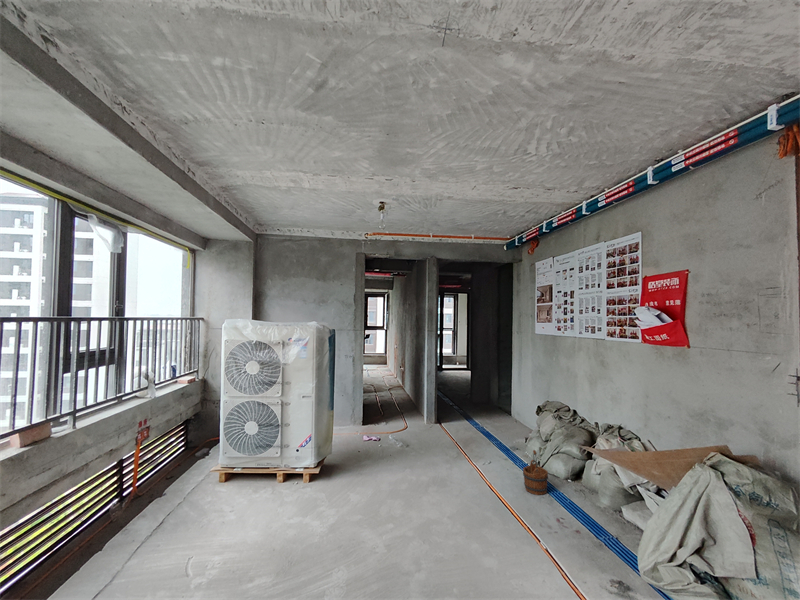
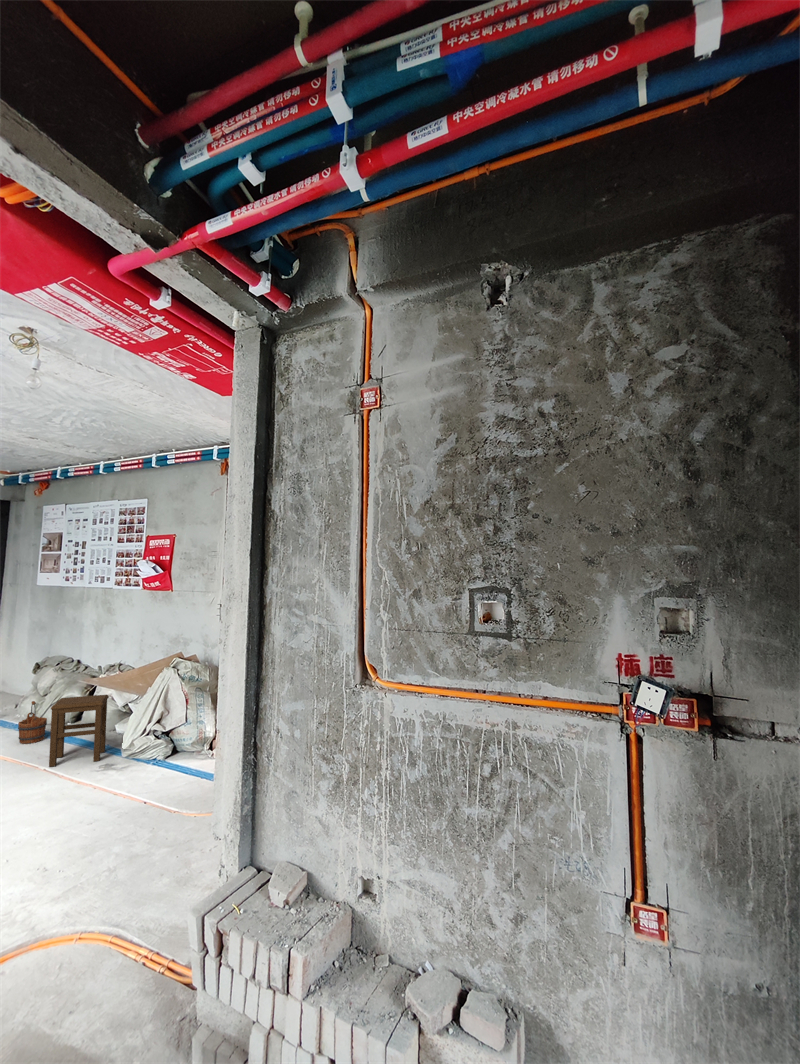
stool: none [548,465,615,571] -> present [49,695,109,767]

